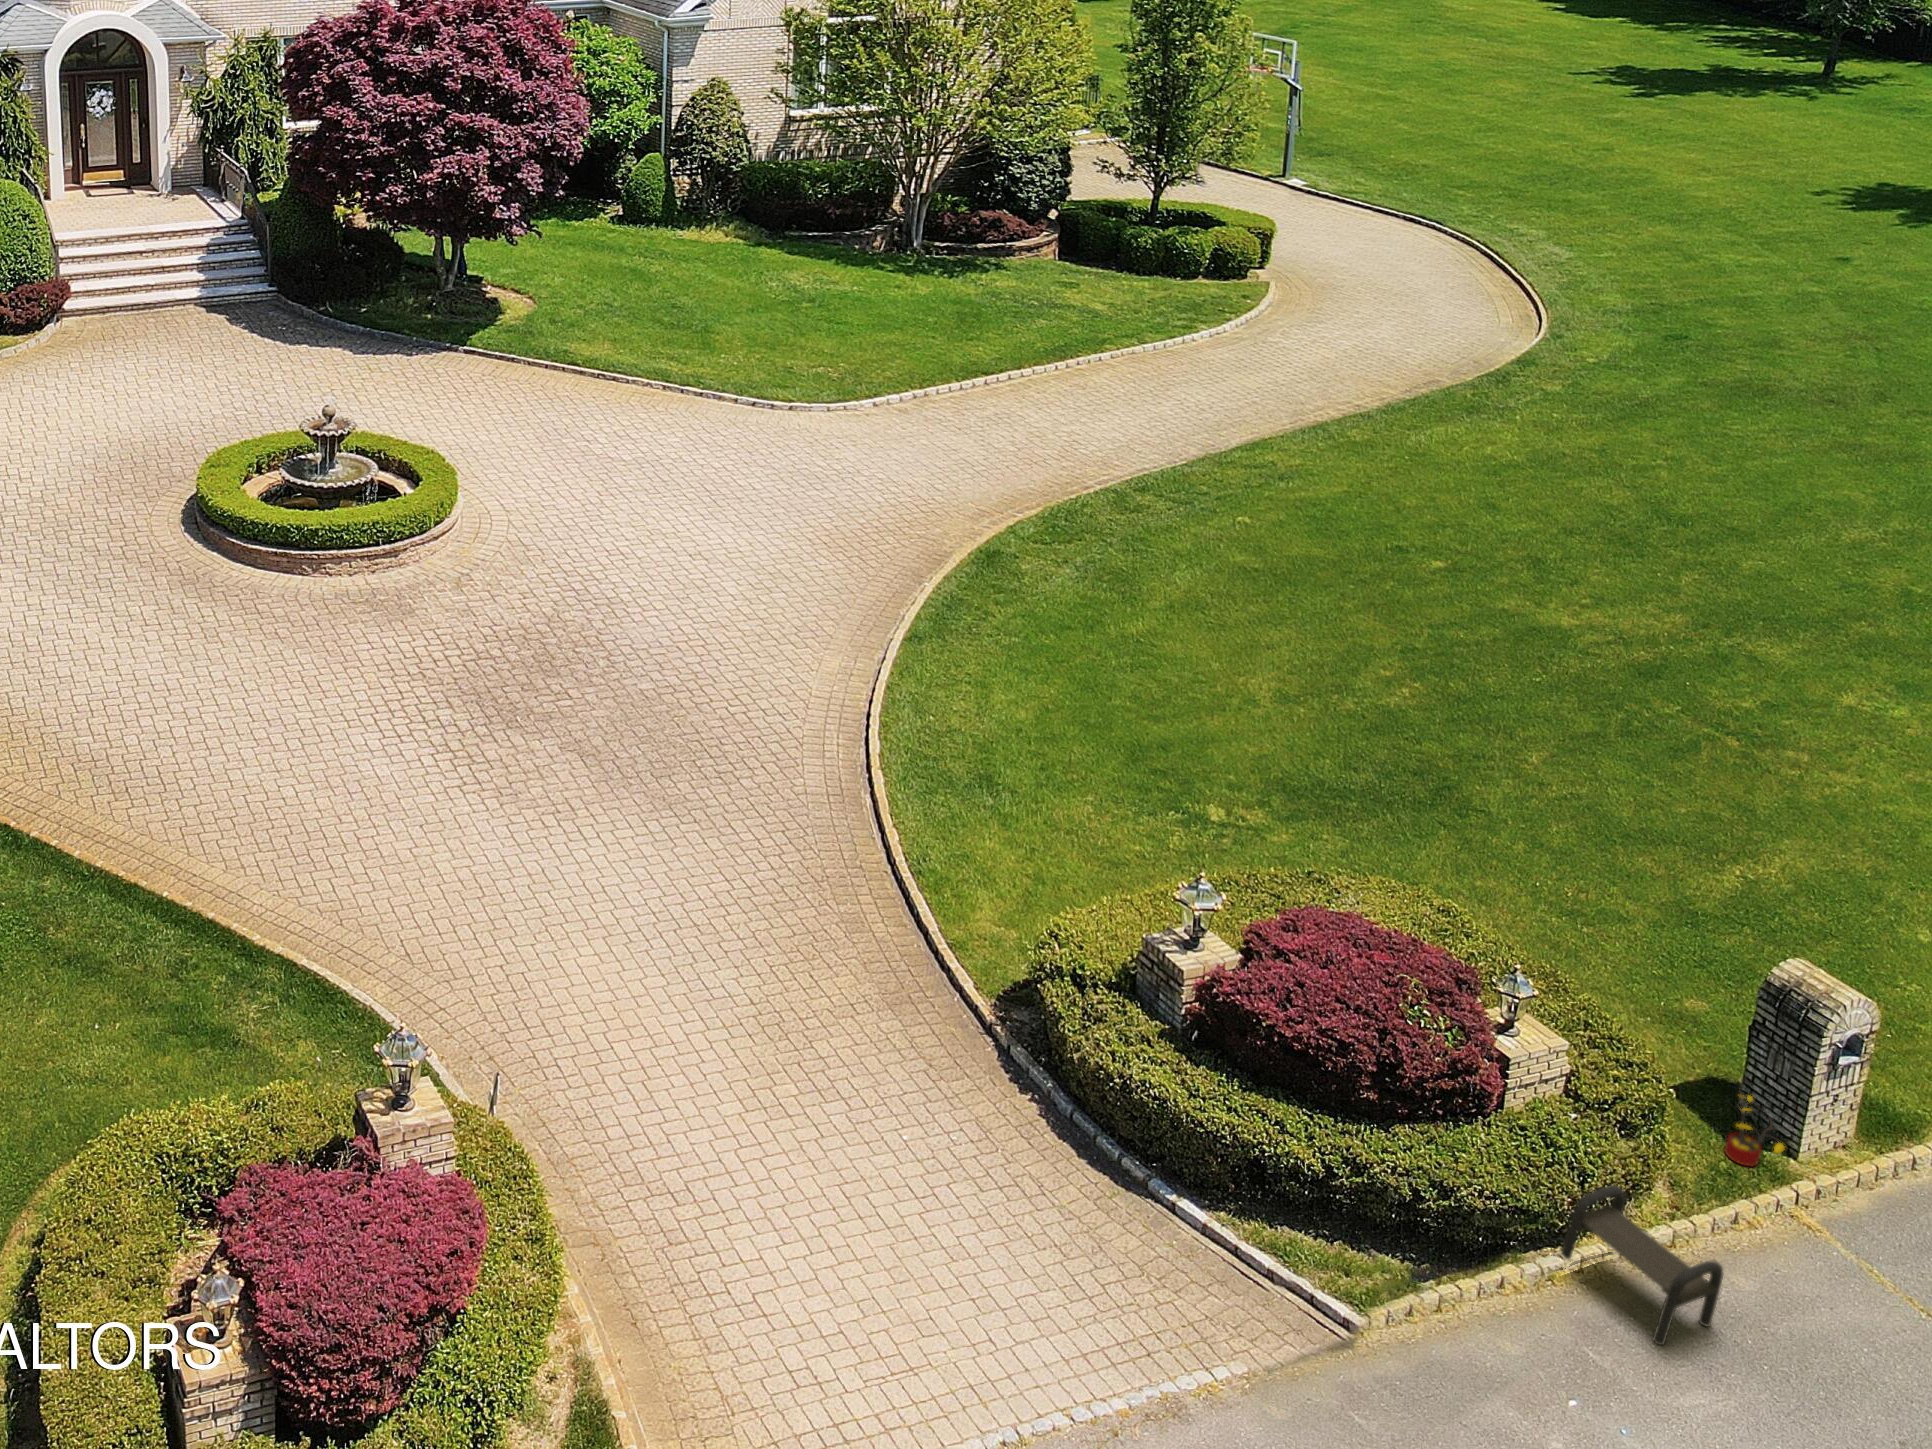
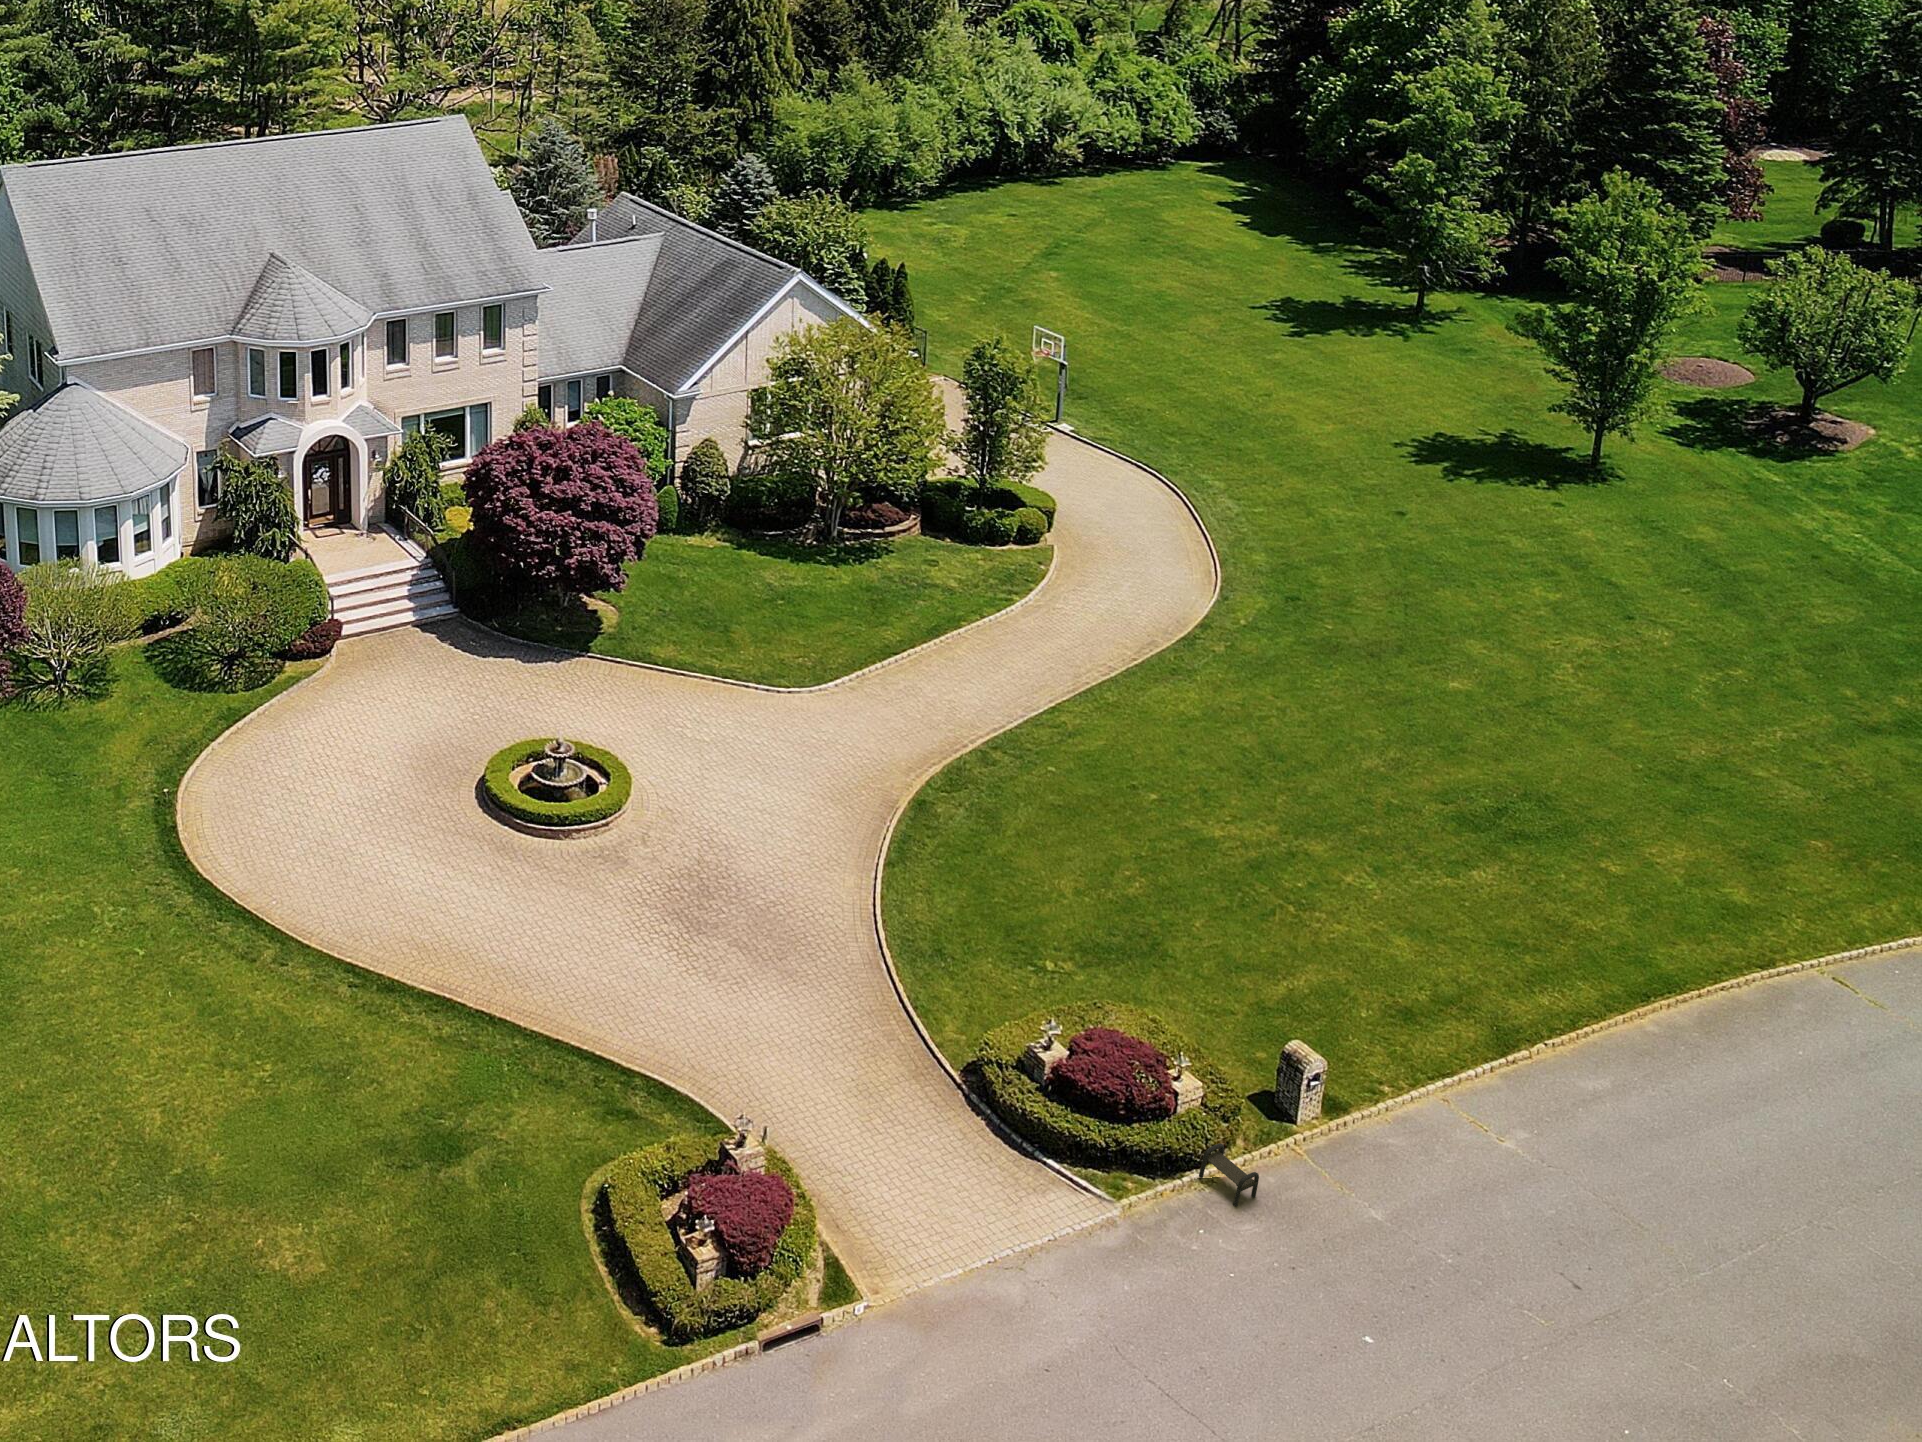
decorative plant: present [1725,1094,1791,1166] -> none [1268,1092,1291,1129]

